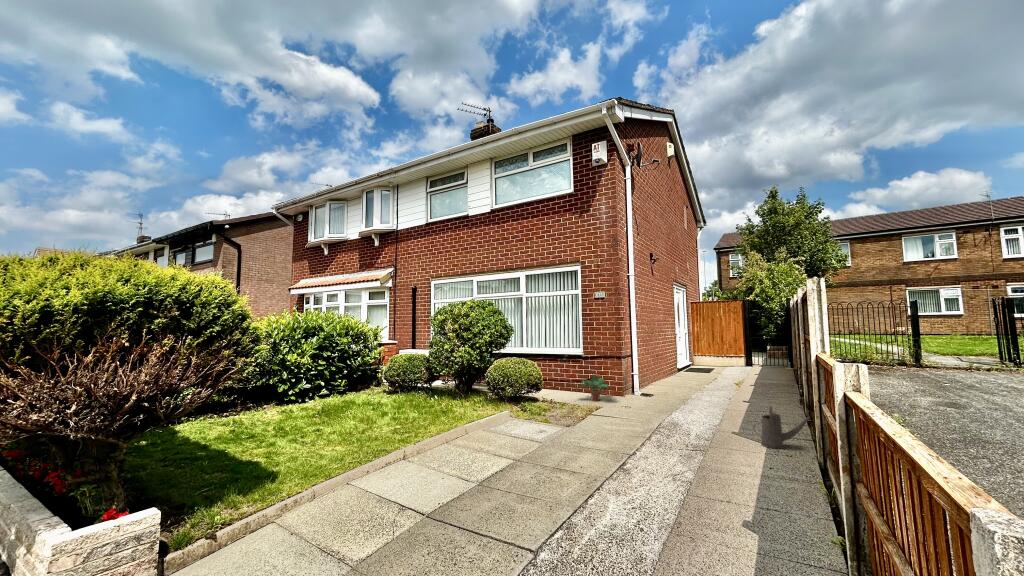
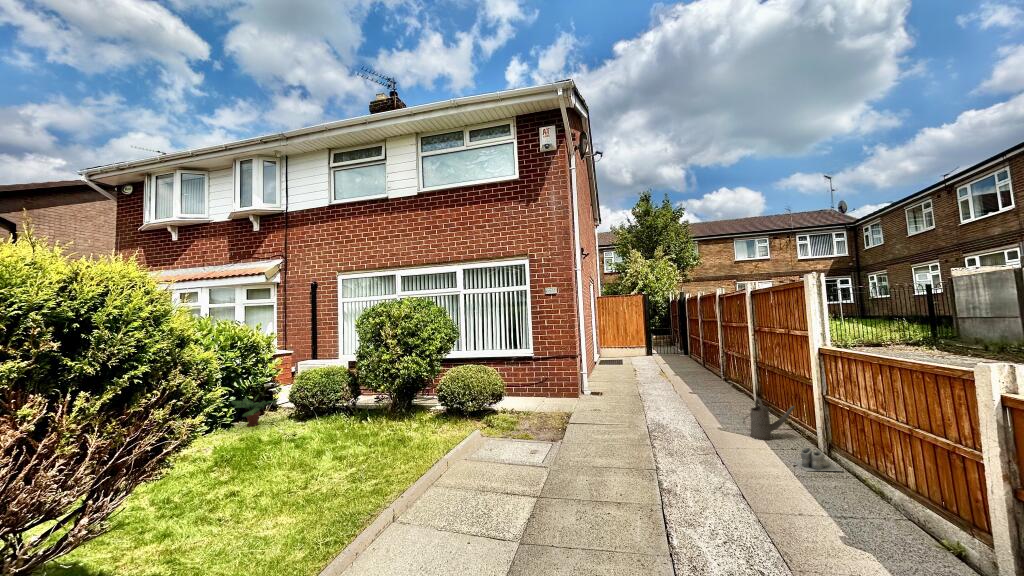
potted plant: present [576,376,609,401] -> present [231,394,277,426]
boots: none [779,454,823,482] -> present [793,447,842,471]

